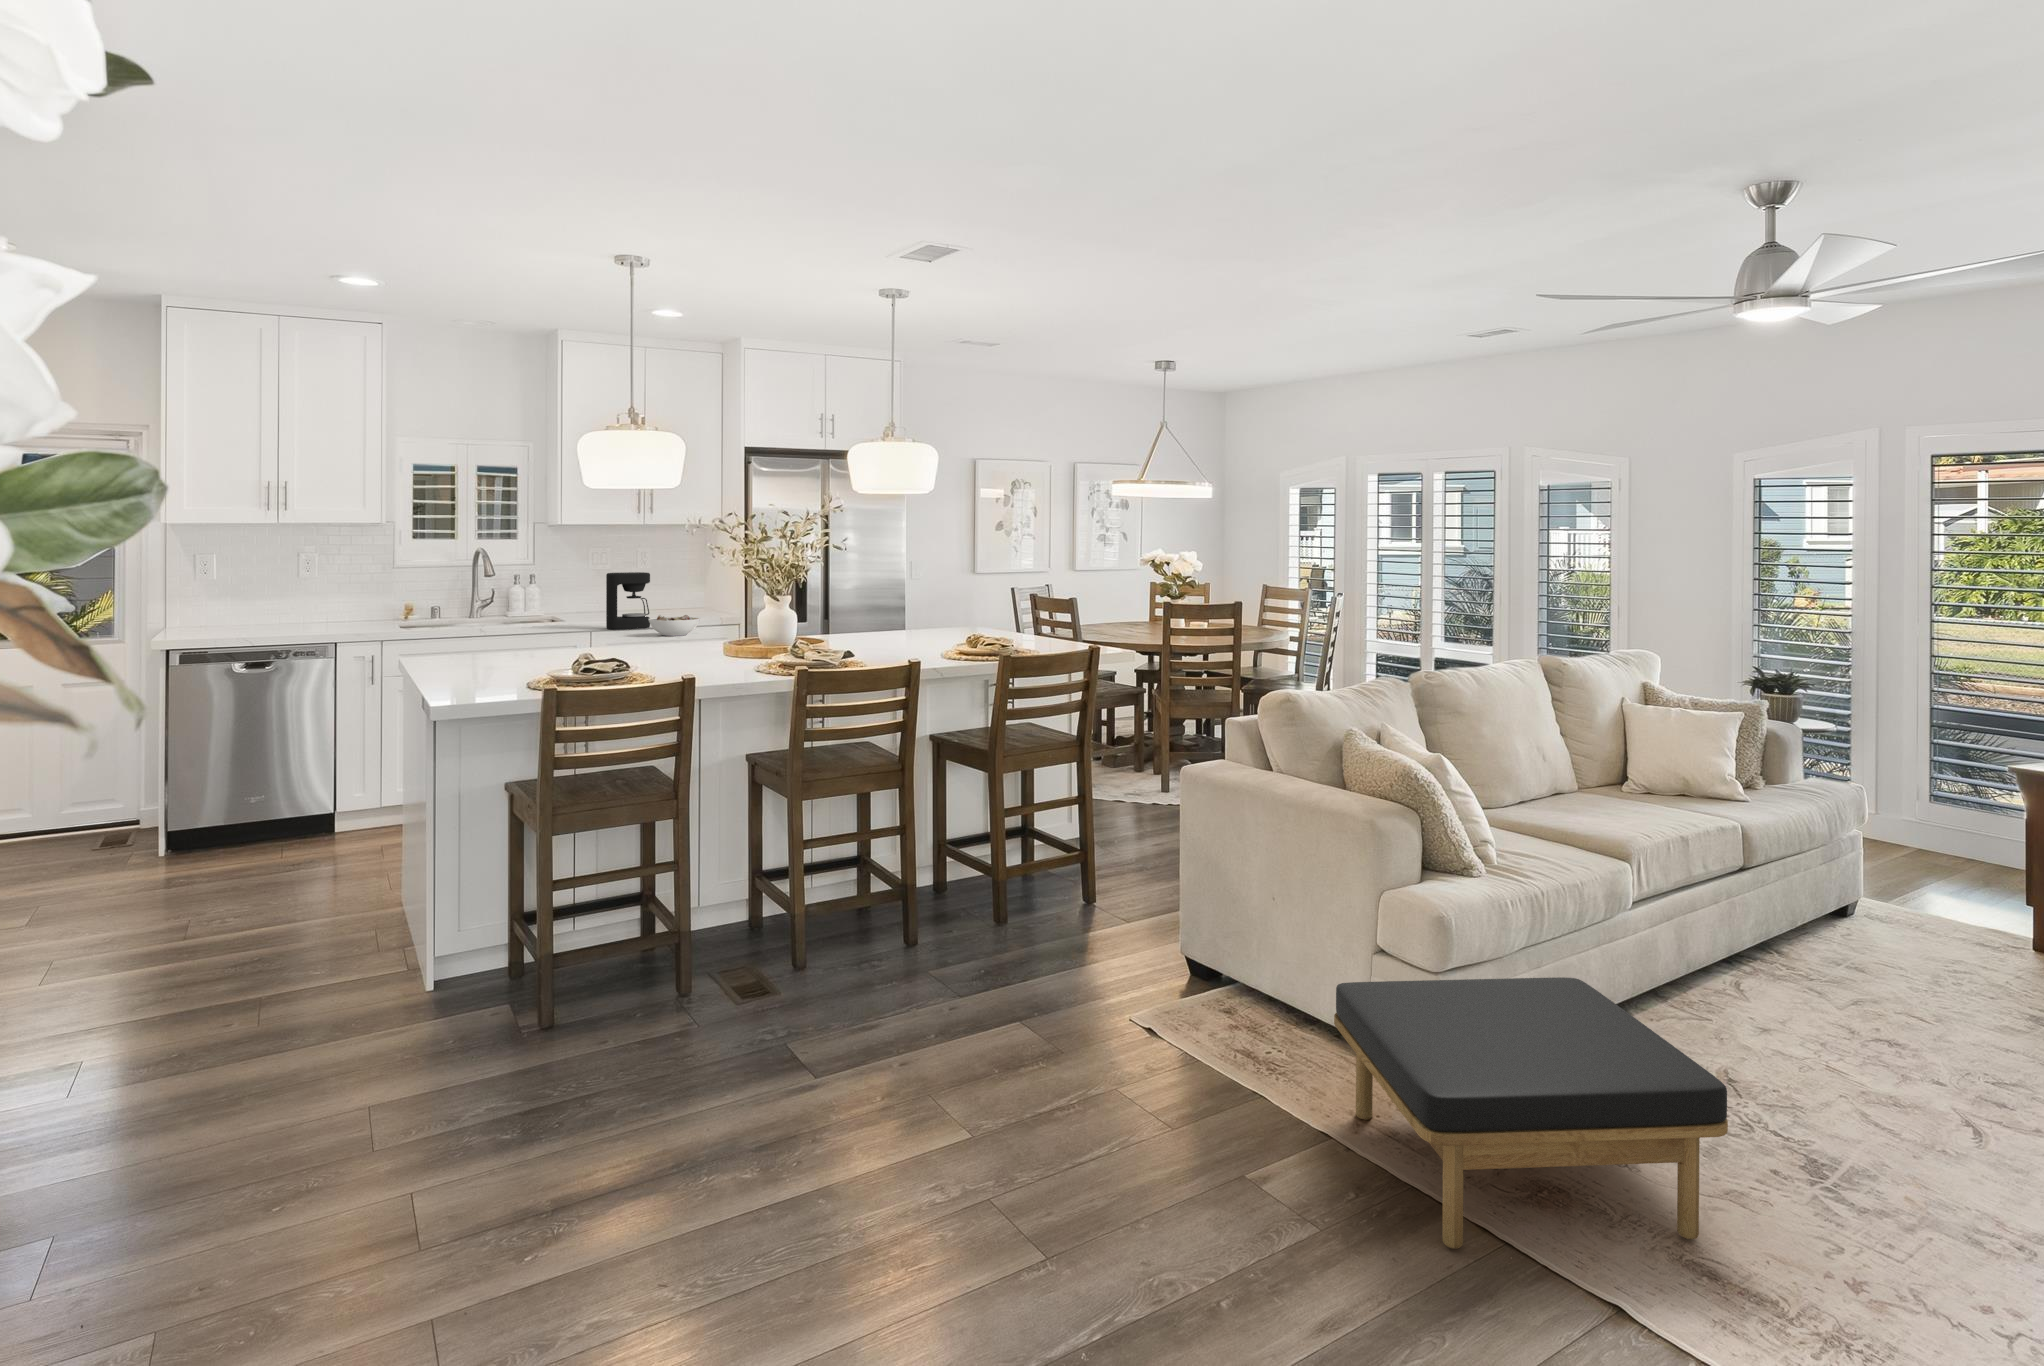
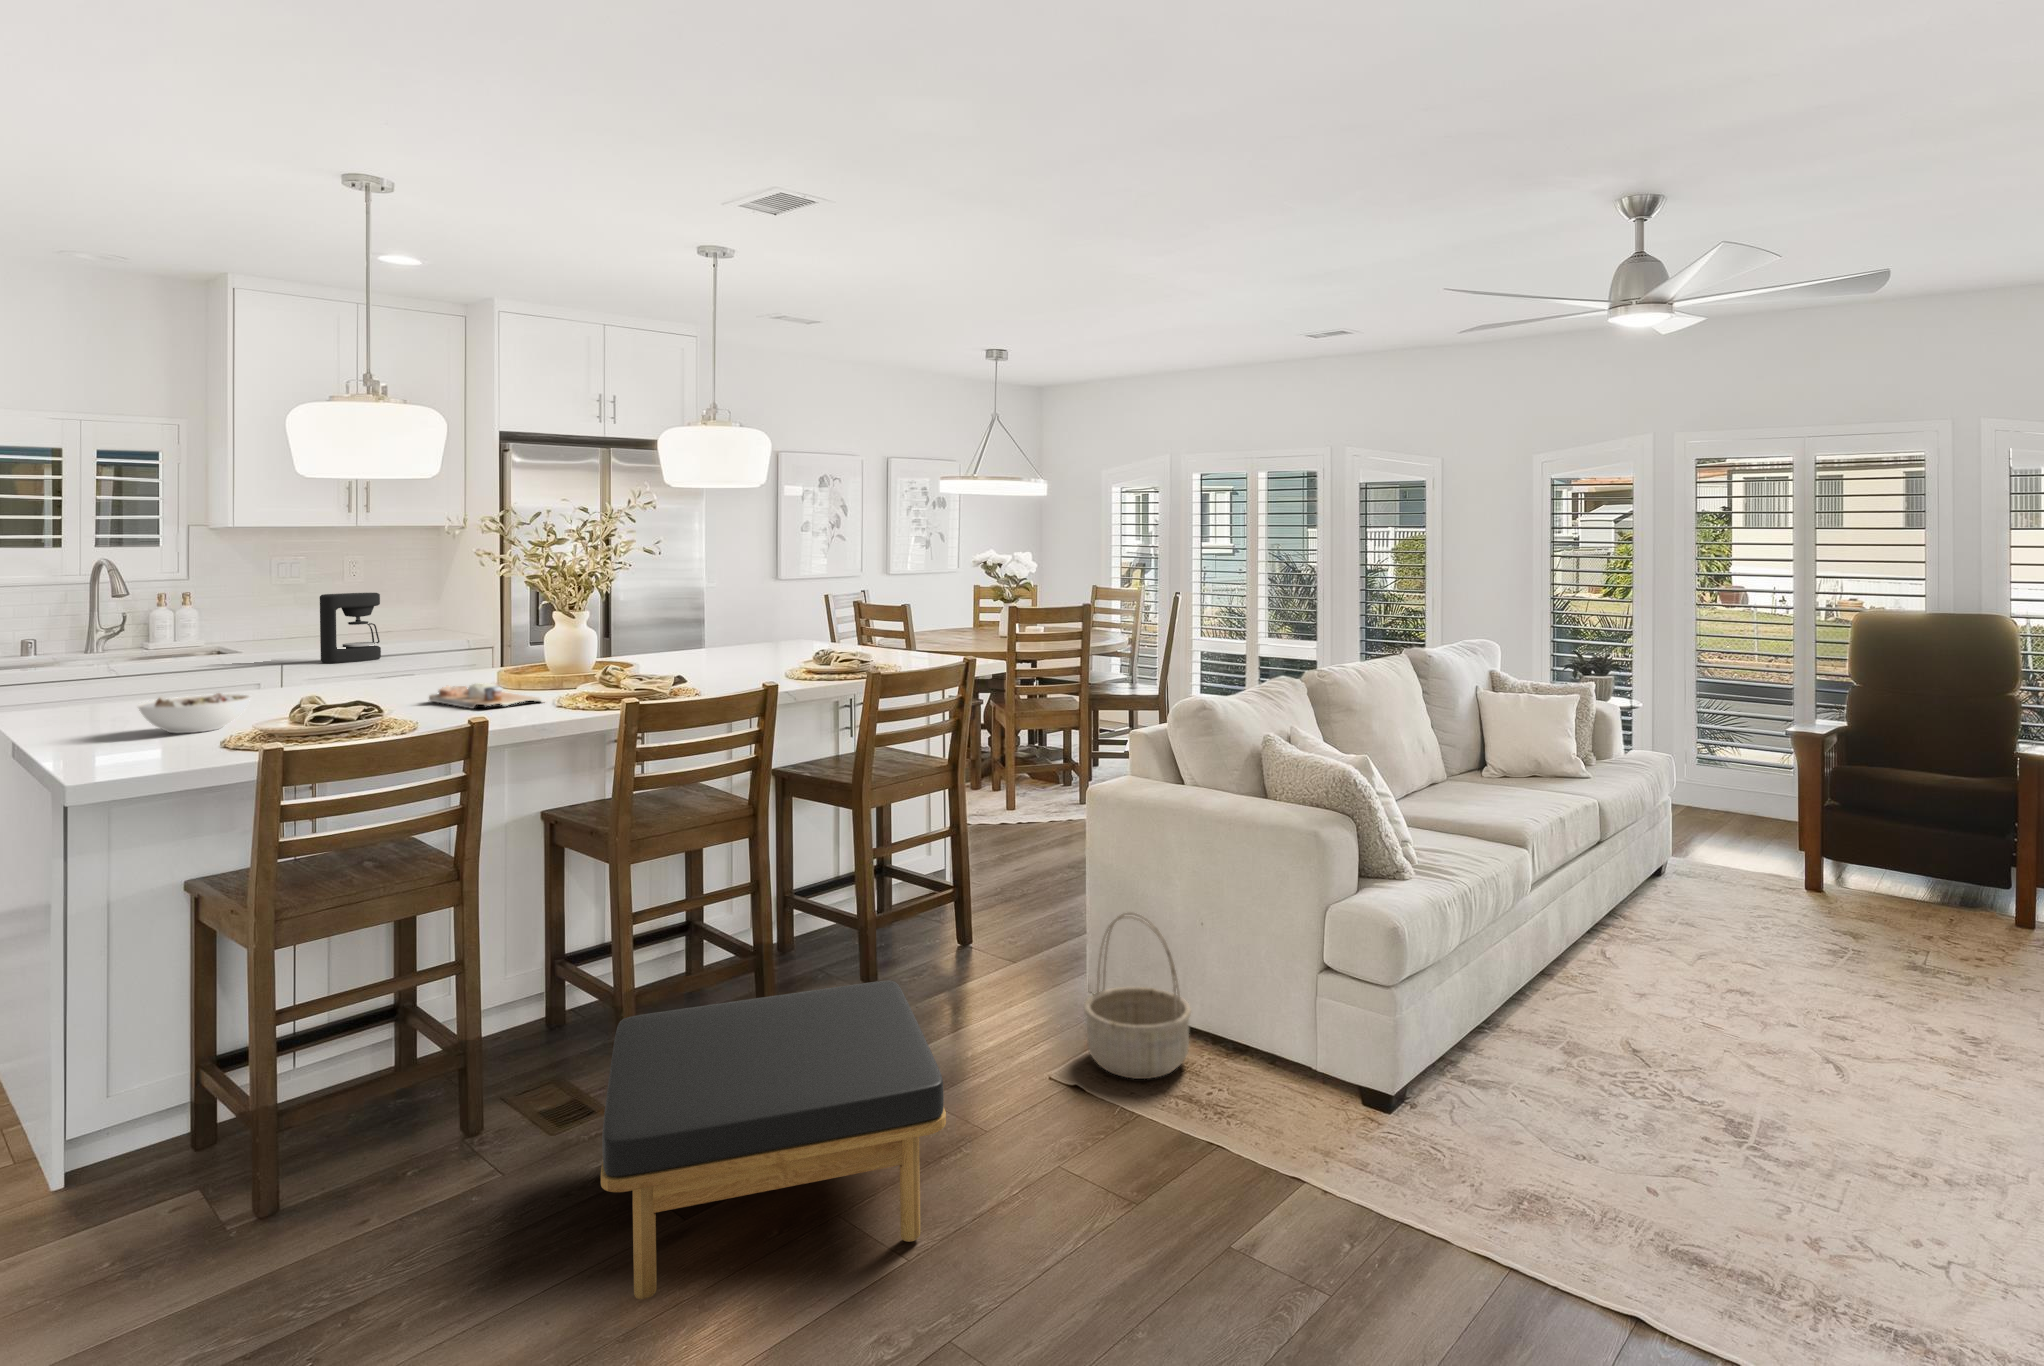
bowl: present [648,615,700,636] -> present [138,693,250,733]
cutting board: none [663,649,747,669] -> present [429,683,545,709]
basket: none [1165,884,1264,1038] -> present [1084,912,1191,1079]
ottoman: present [1334,977,1728,1249] -> present [601,981,946,1299]

